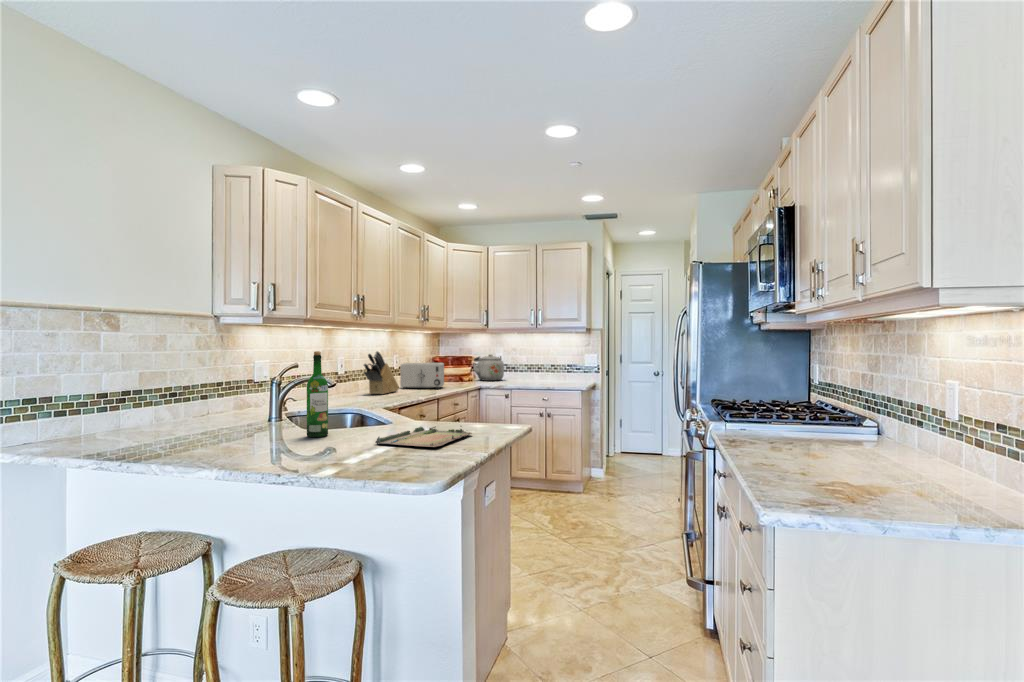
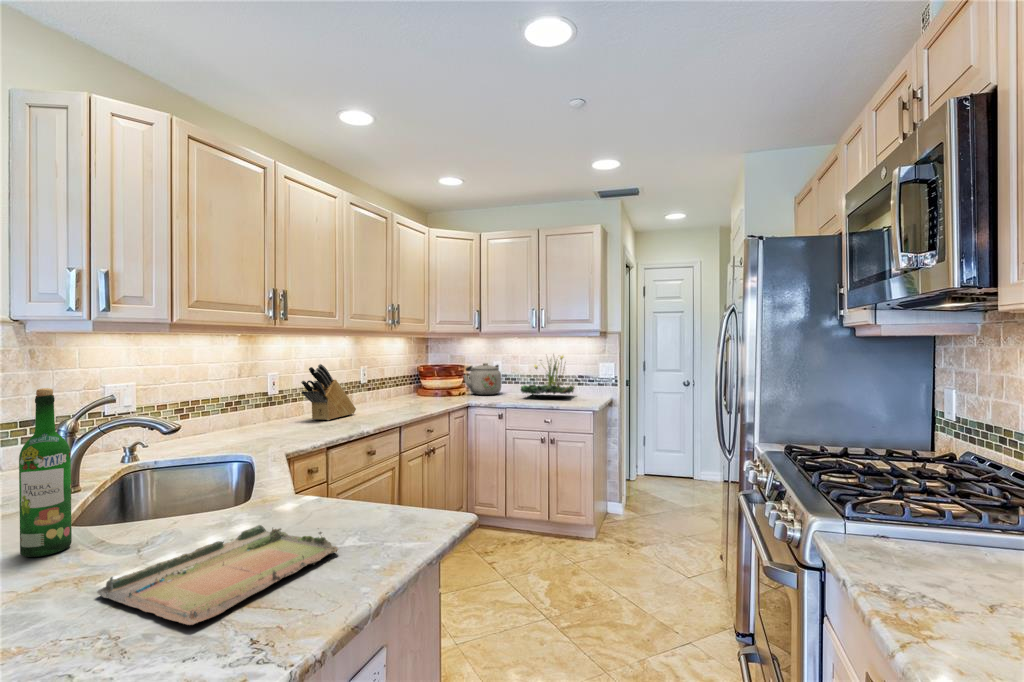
plant: none [521,346,565,381] -> present [521,355,574,394]
toaster: present [400,363,444,389] -> none [362,376,420,409]

